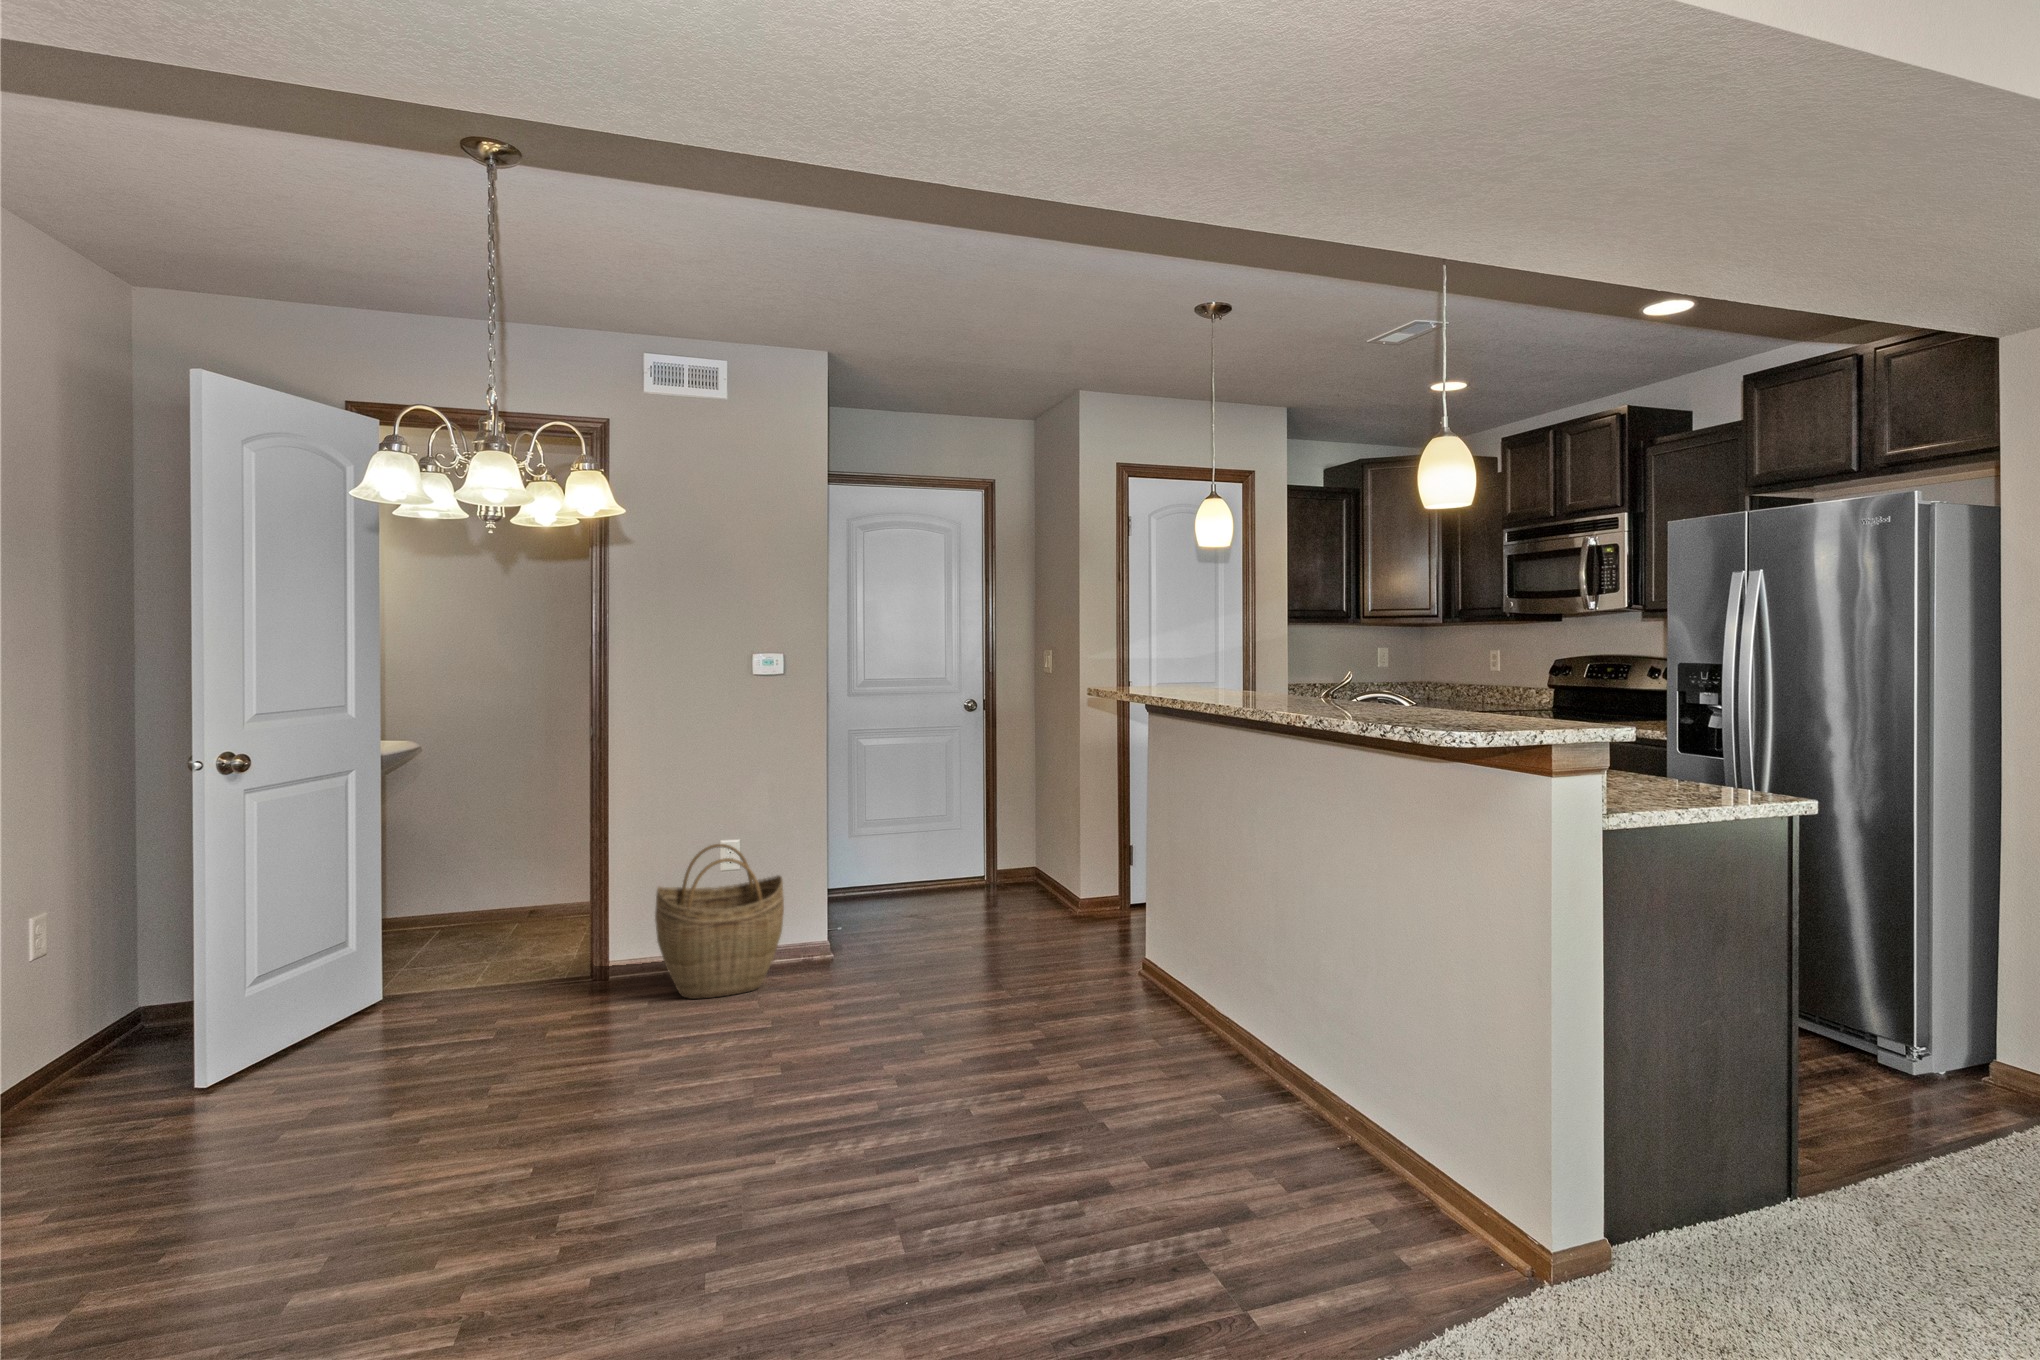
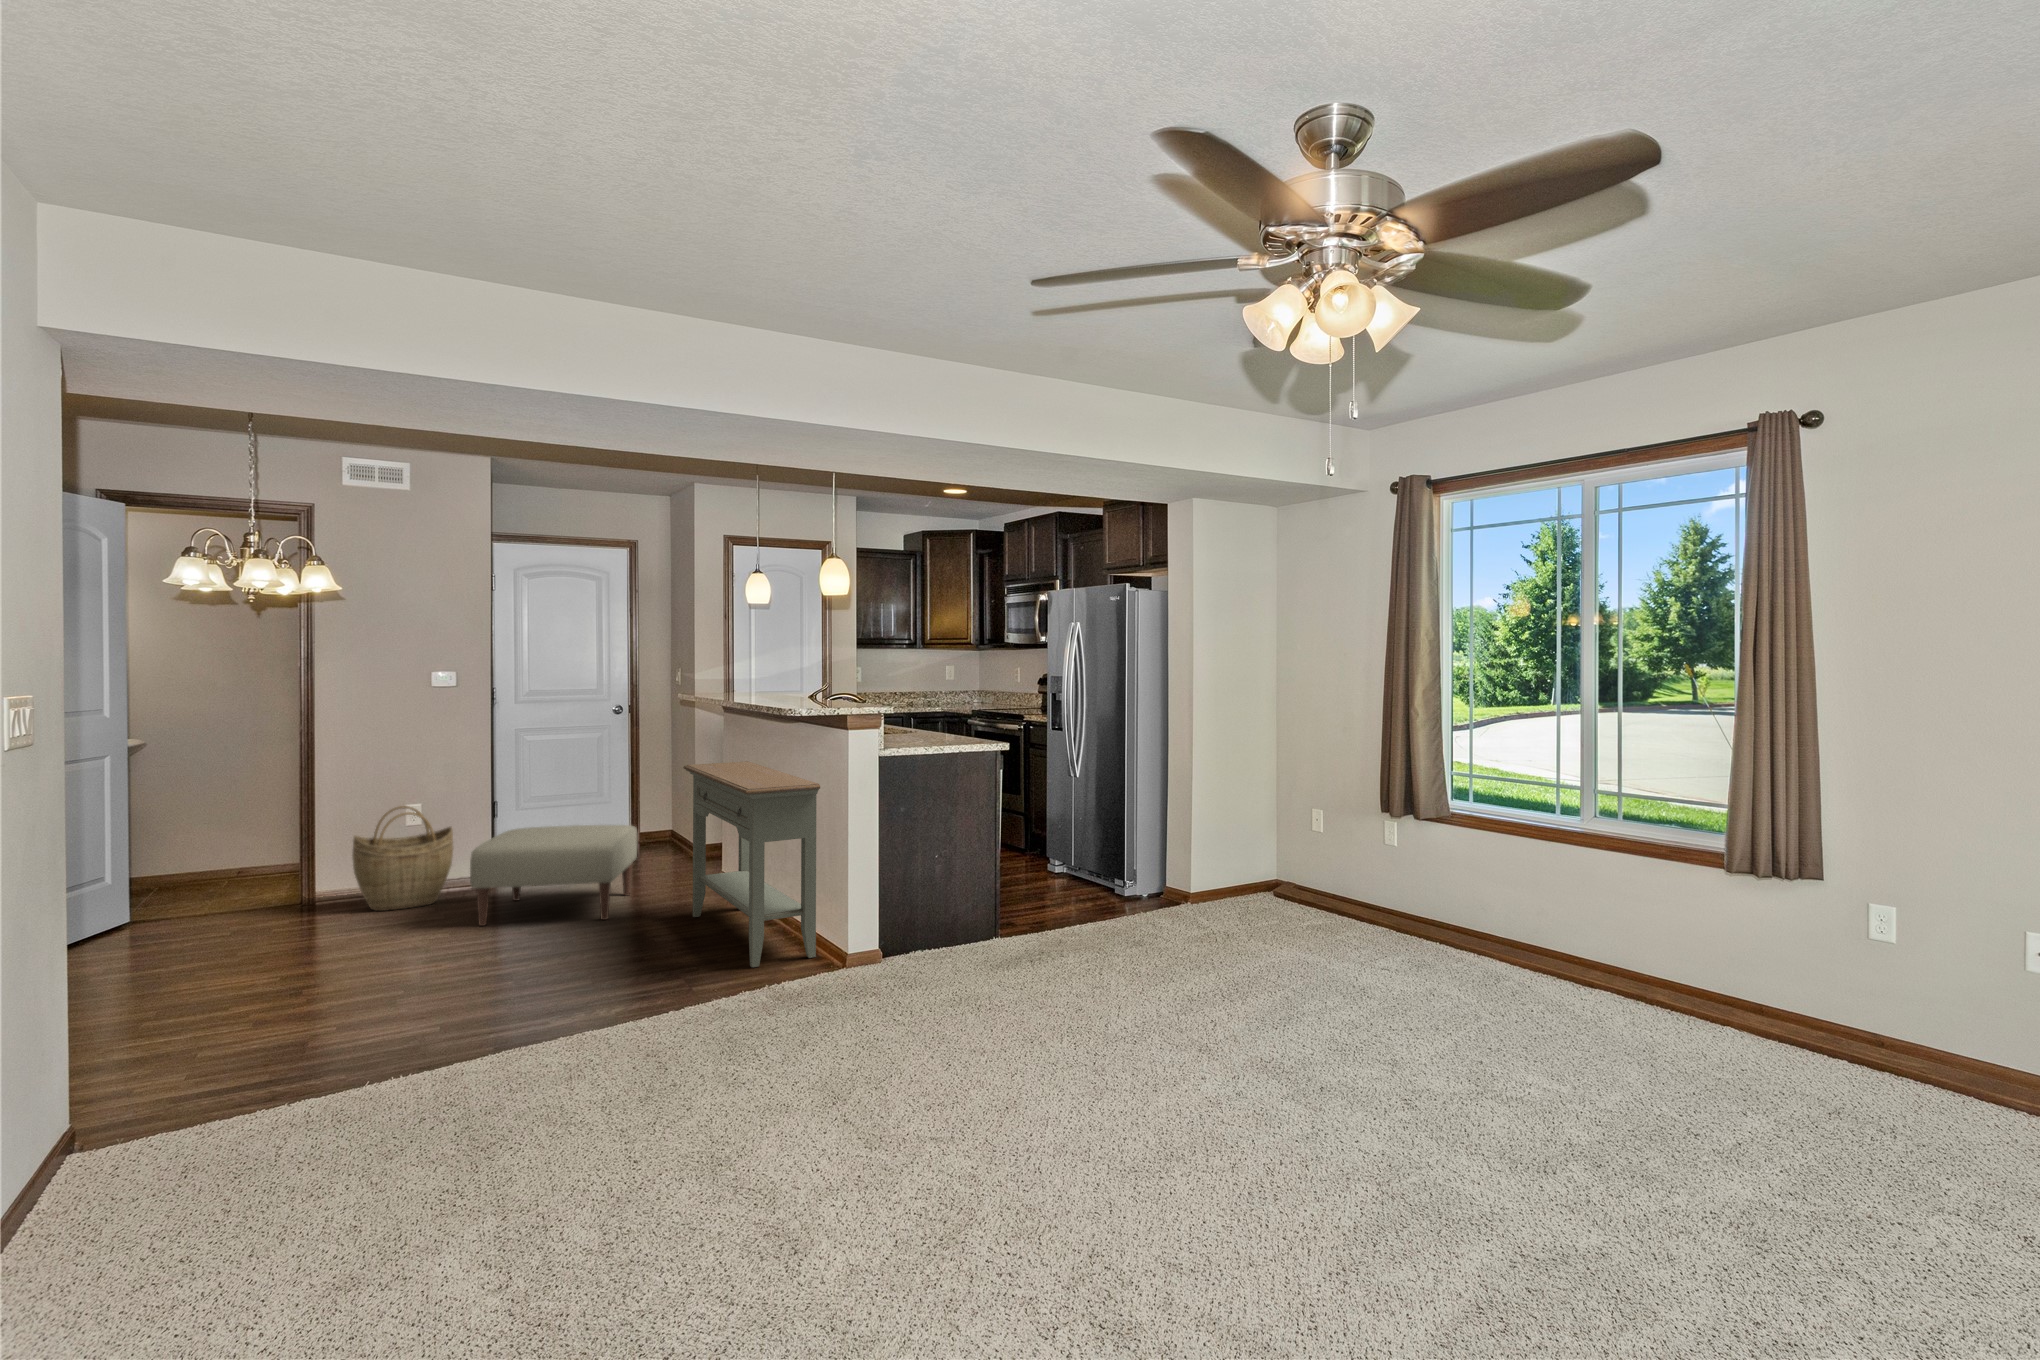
console table: none [1124,804,1447,1235] -> present [683,761,820,968]
ottoman: none [814,885,1033,1051] -> present [470,825,637,926]

